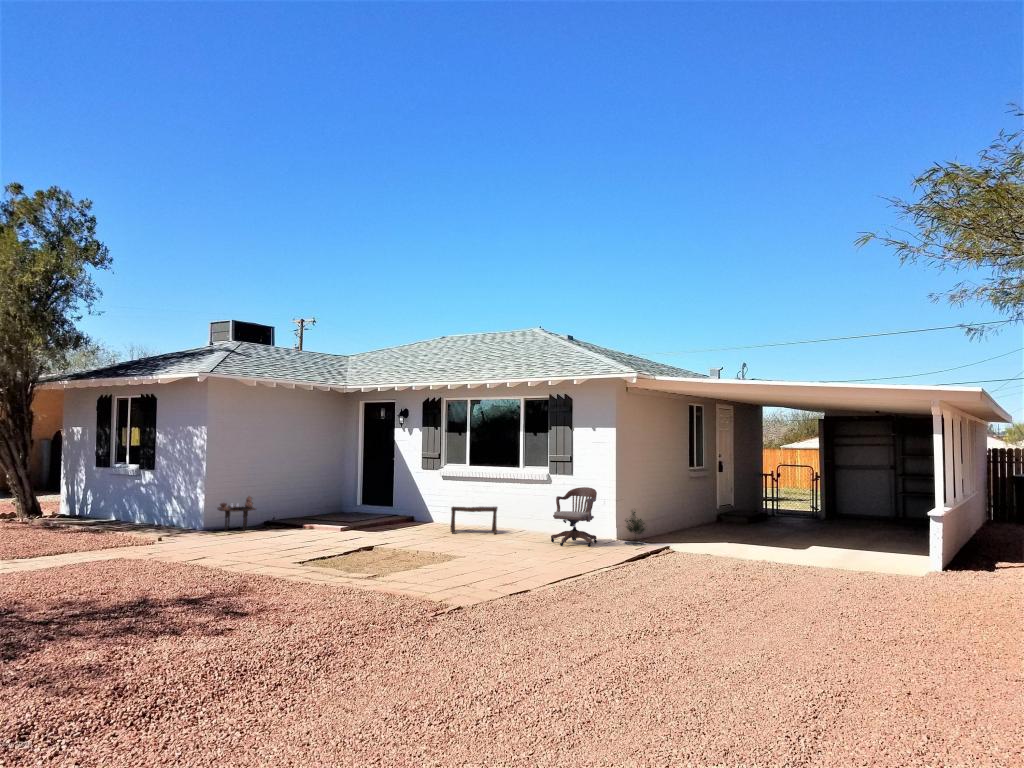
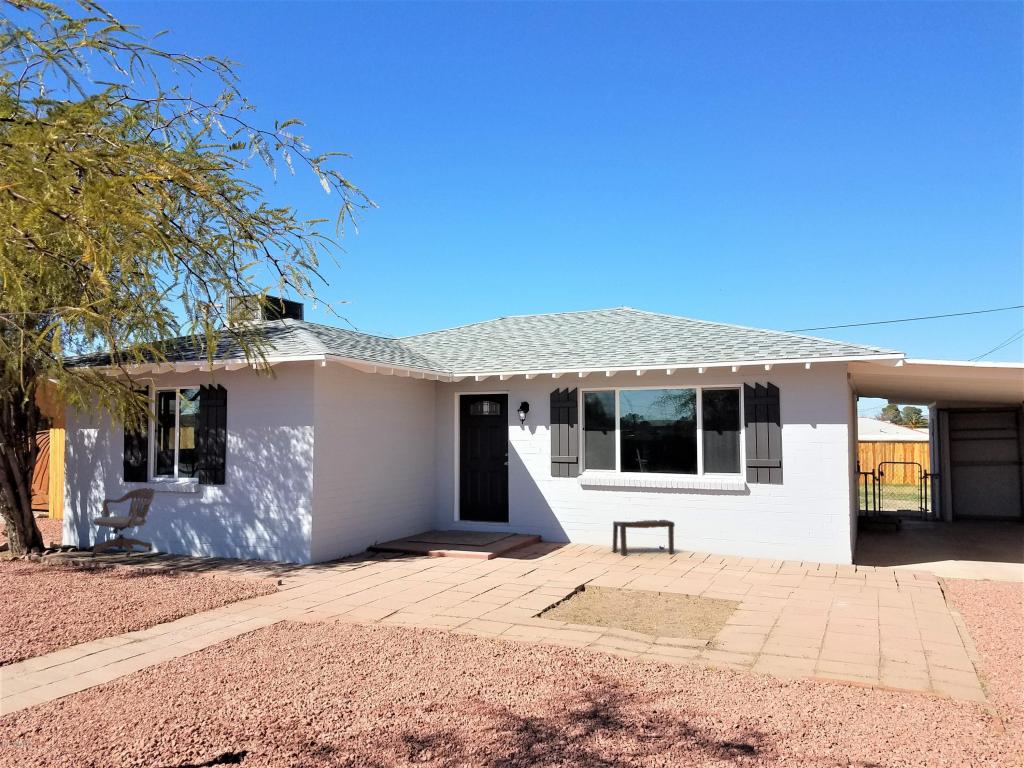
chair: present [551,487,597,547] -> present [91,488,155,557]
side table: present [217,496,256,531] -> none [324,516,378,566]
potted tree: present [625,512,645,545] -> none [841,518,874,564]

